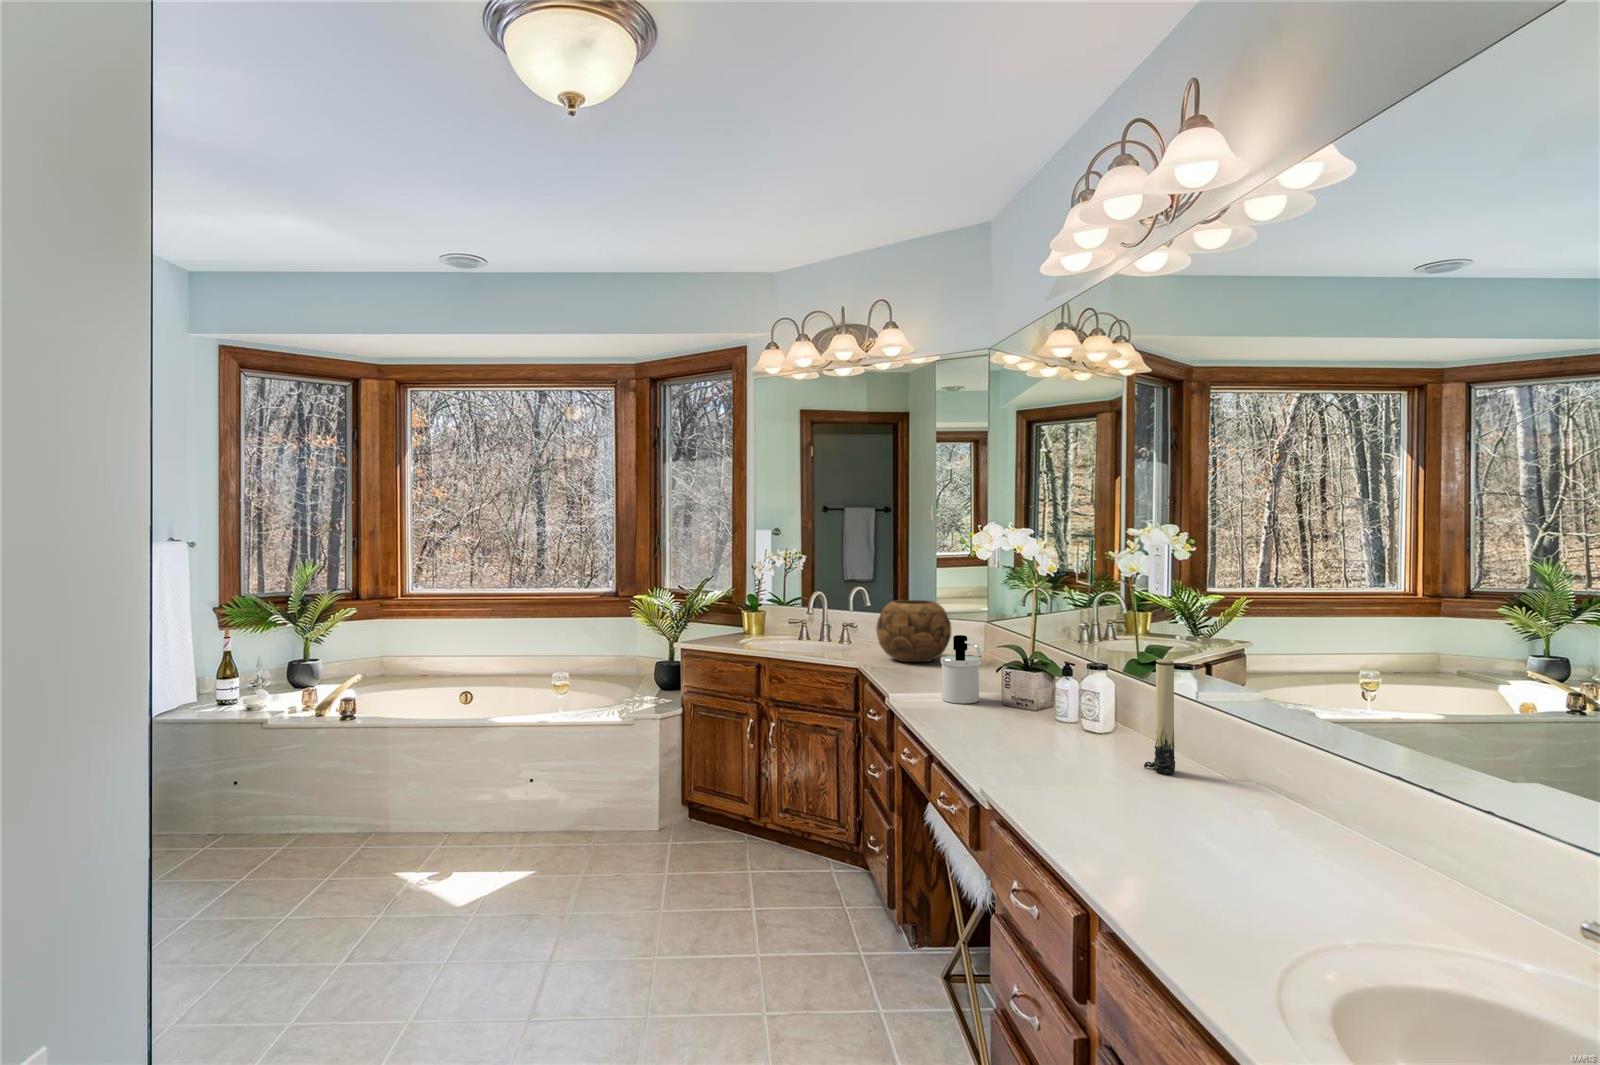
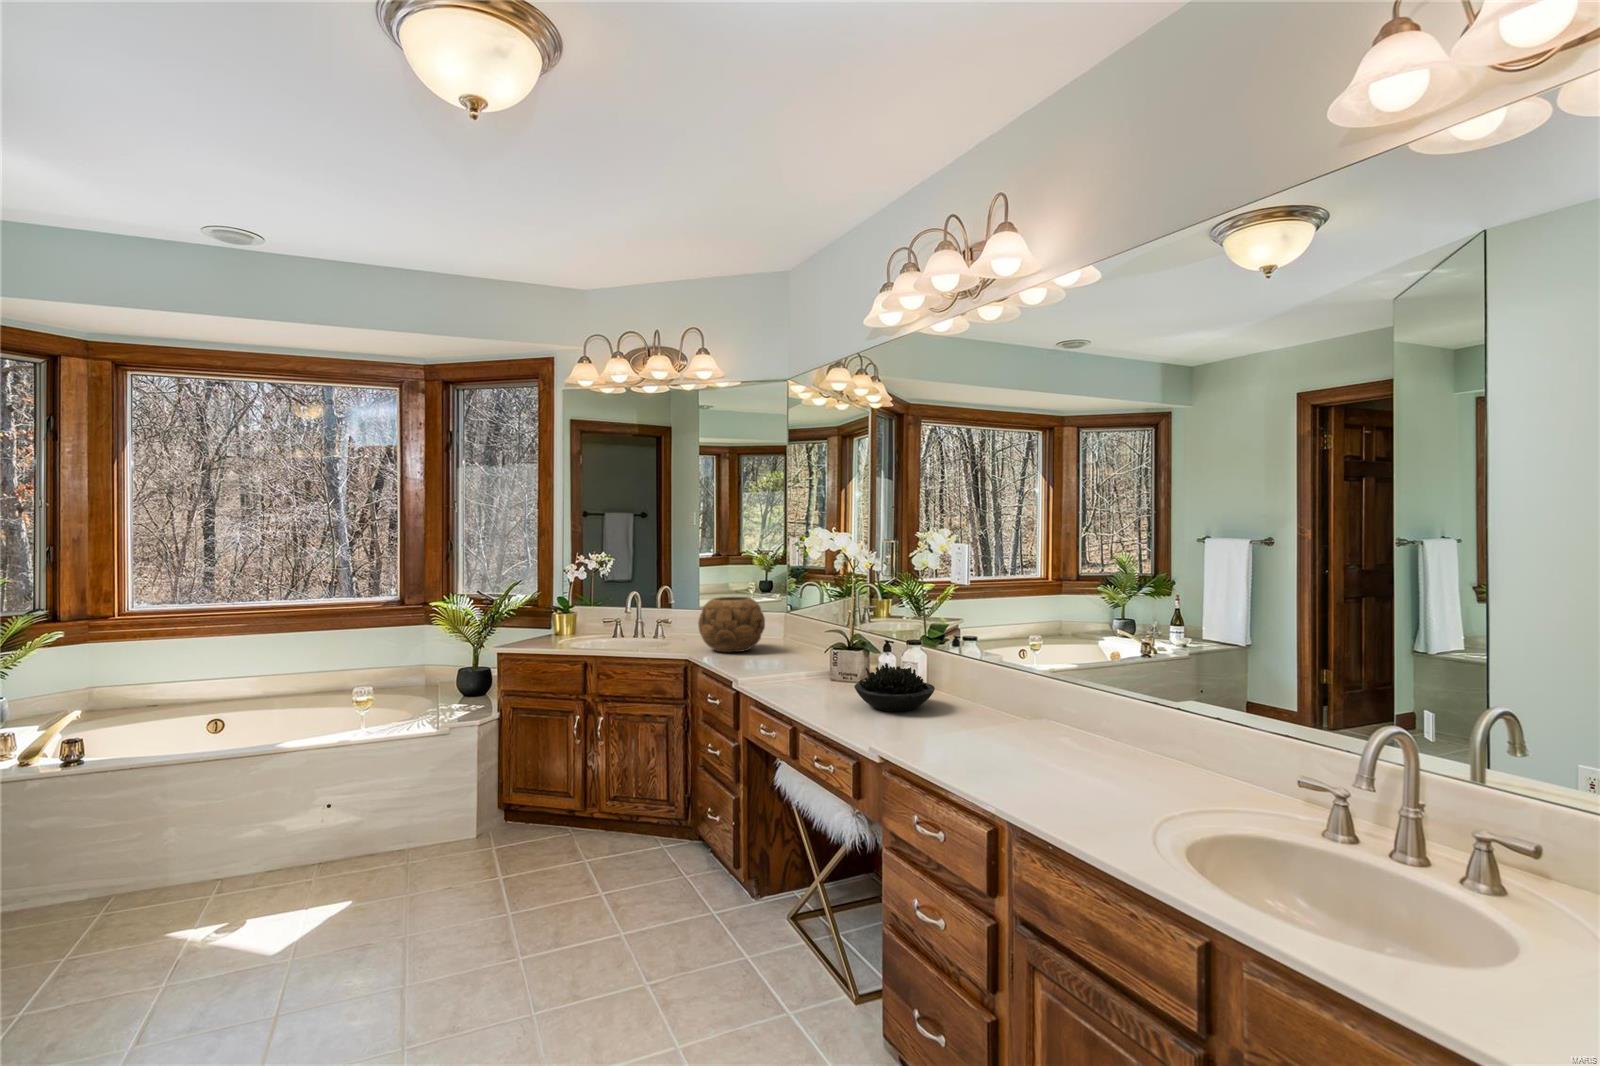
soap dispenser: present [940,635,982,704] -> none [784,625,824,683]
candle: present [1144,659,1175,774] -> none [976,633,1001,721]
succulent plant: none [995,688,1098,749] -> present [854,663,935,711]

